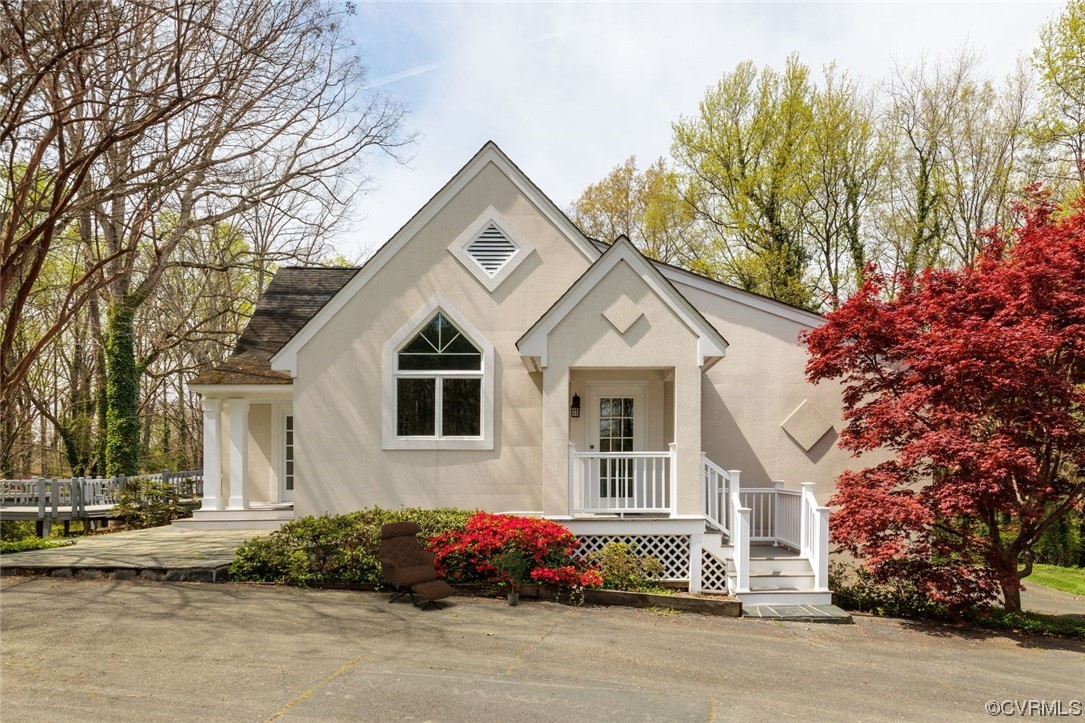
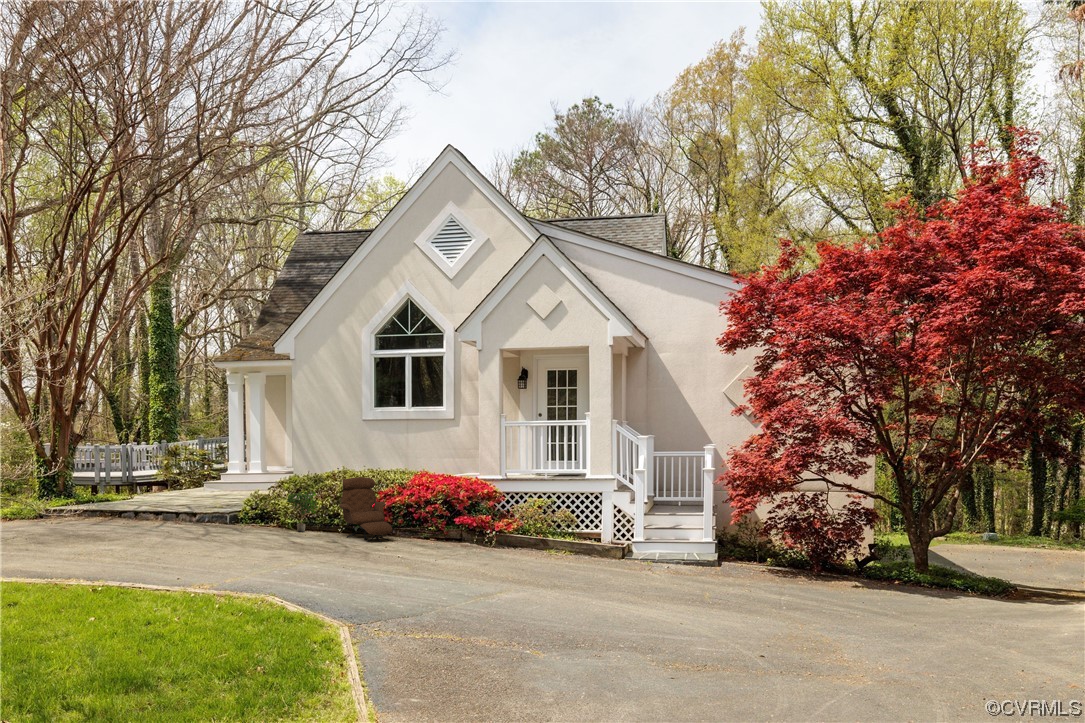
potted plant: present [492,549,531,606] -> present [284,492,318,532]

